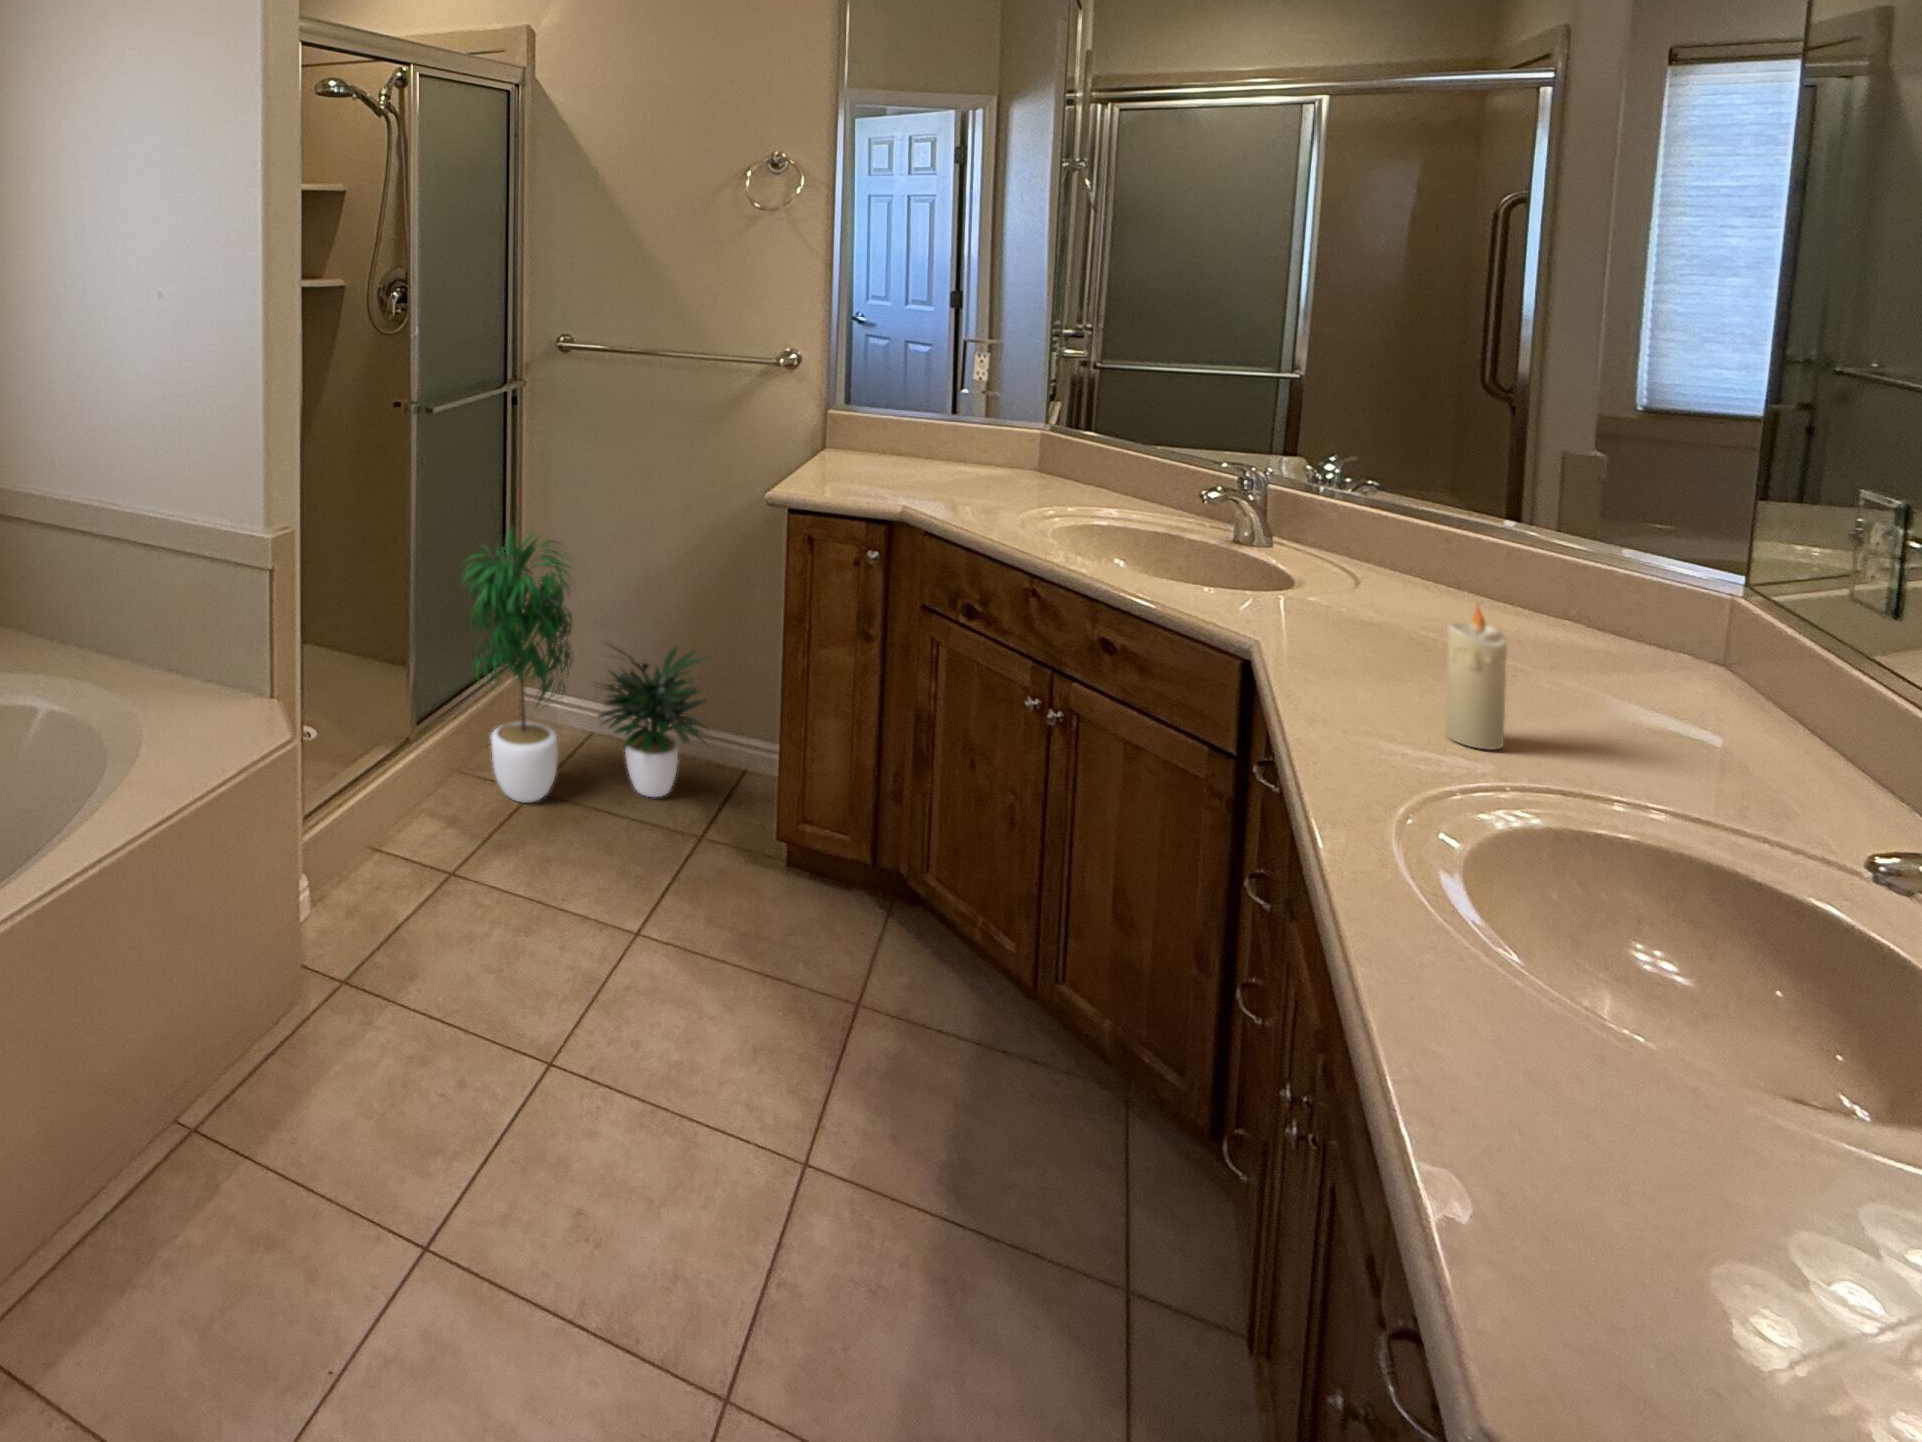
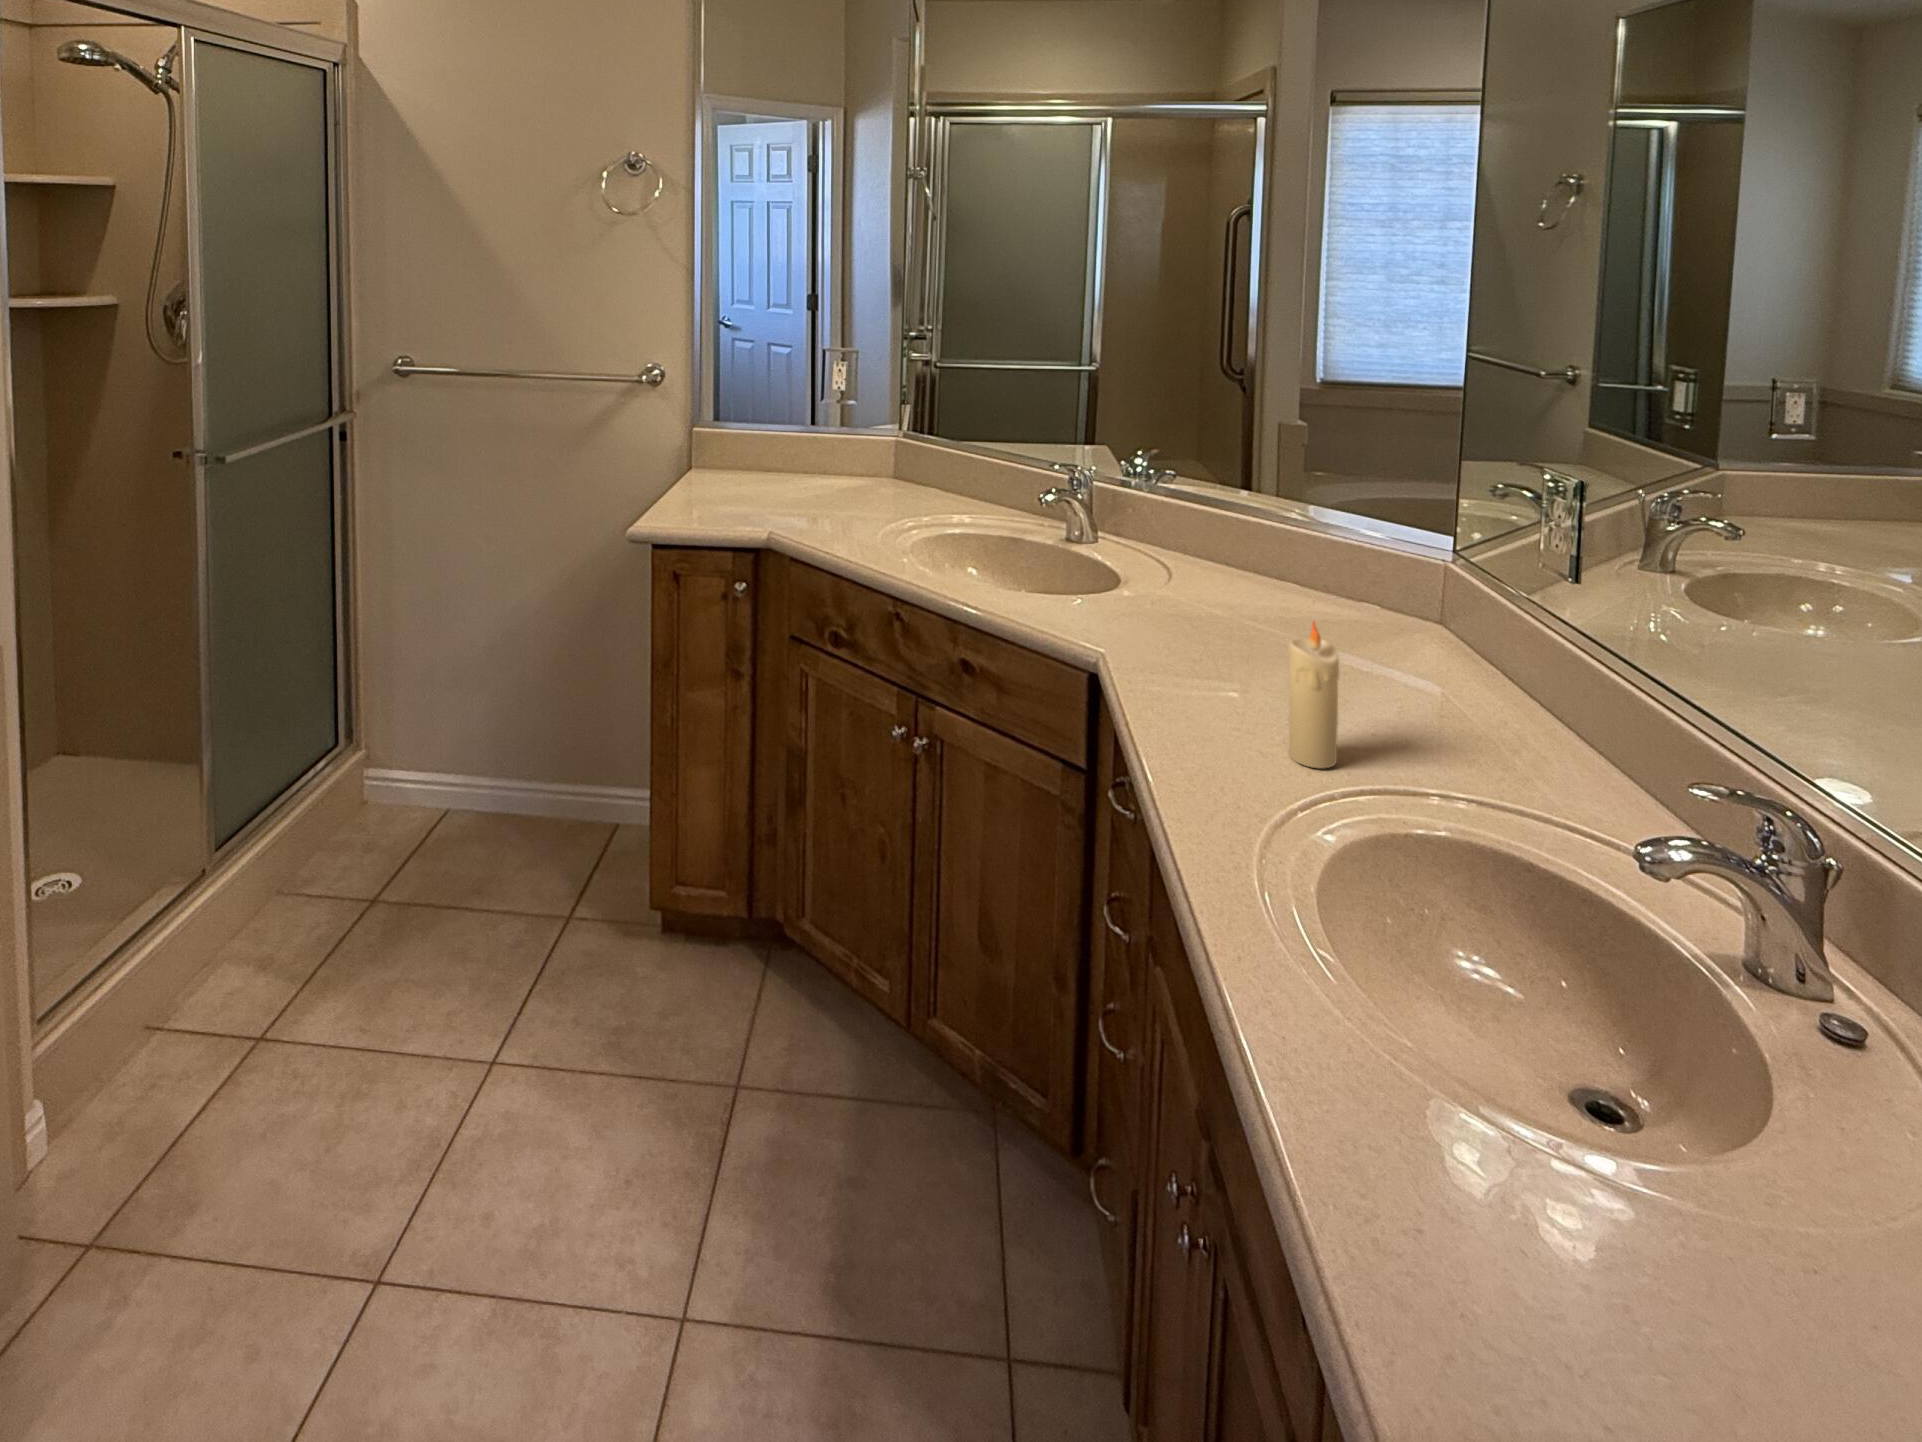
potted plant: present [462,529,708,803] -> none [263,589,583,923]

